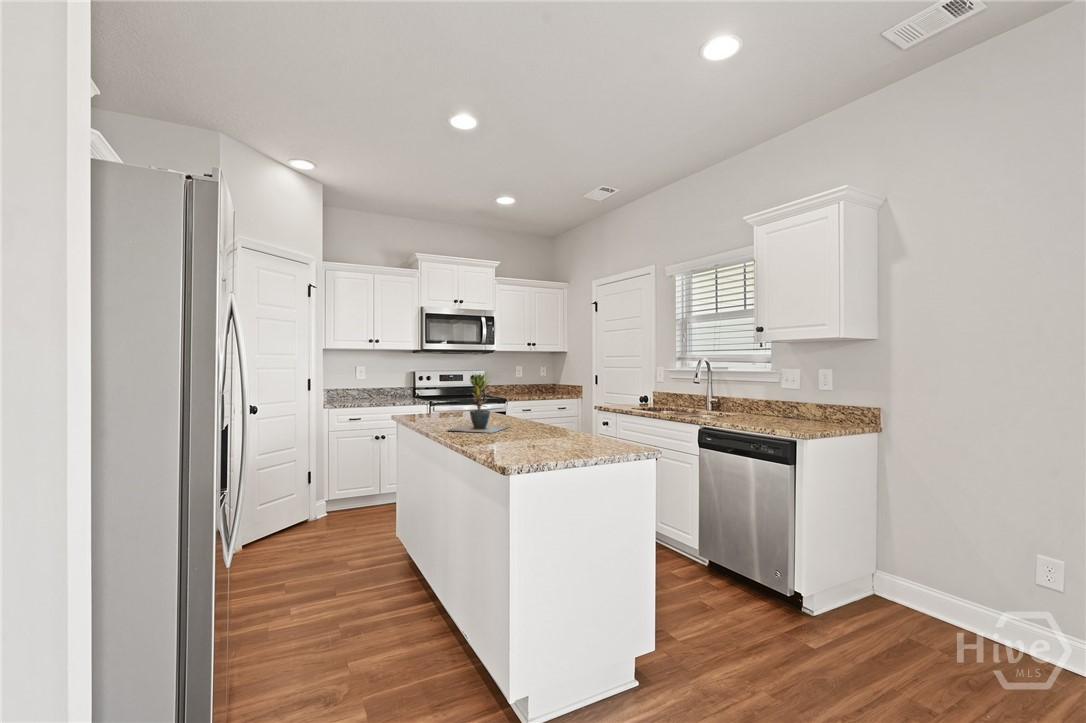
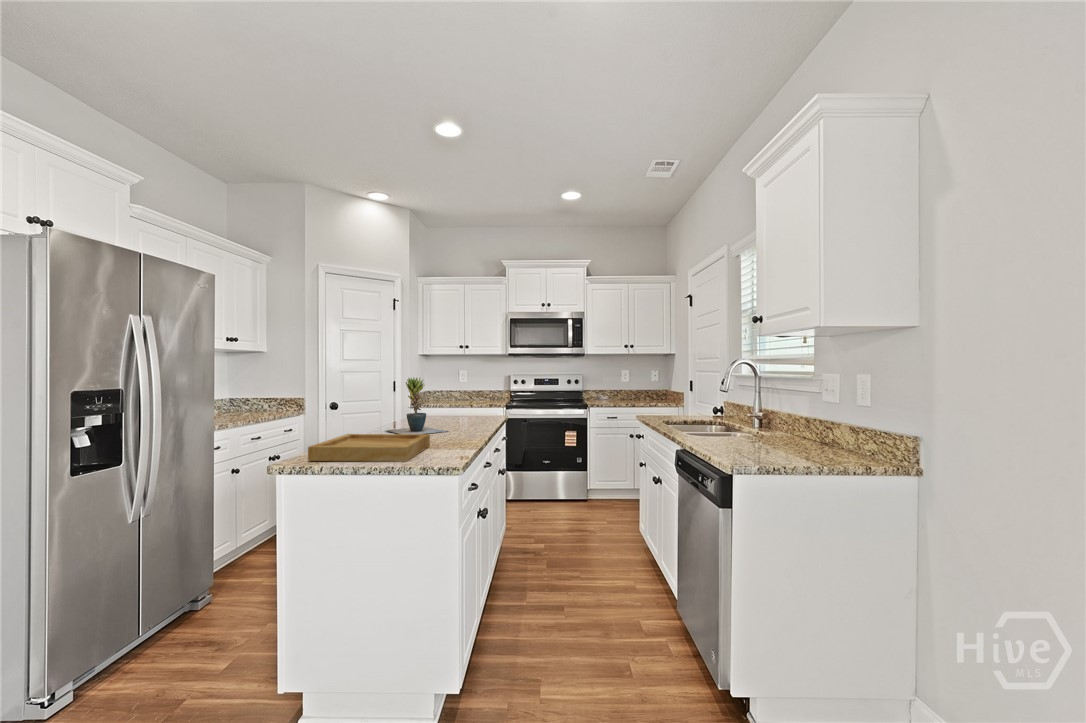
tray: none [484,428,605,459] -> present [308,434,430,462]

